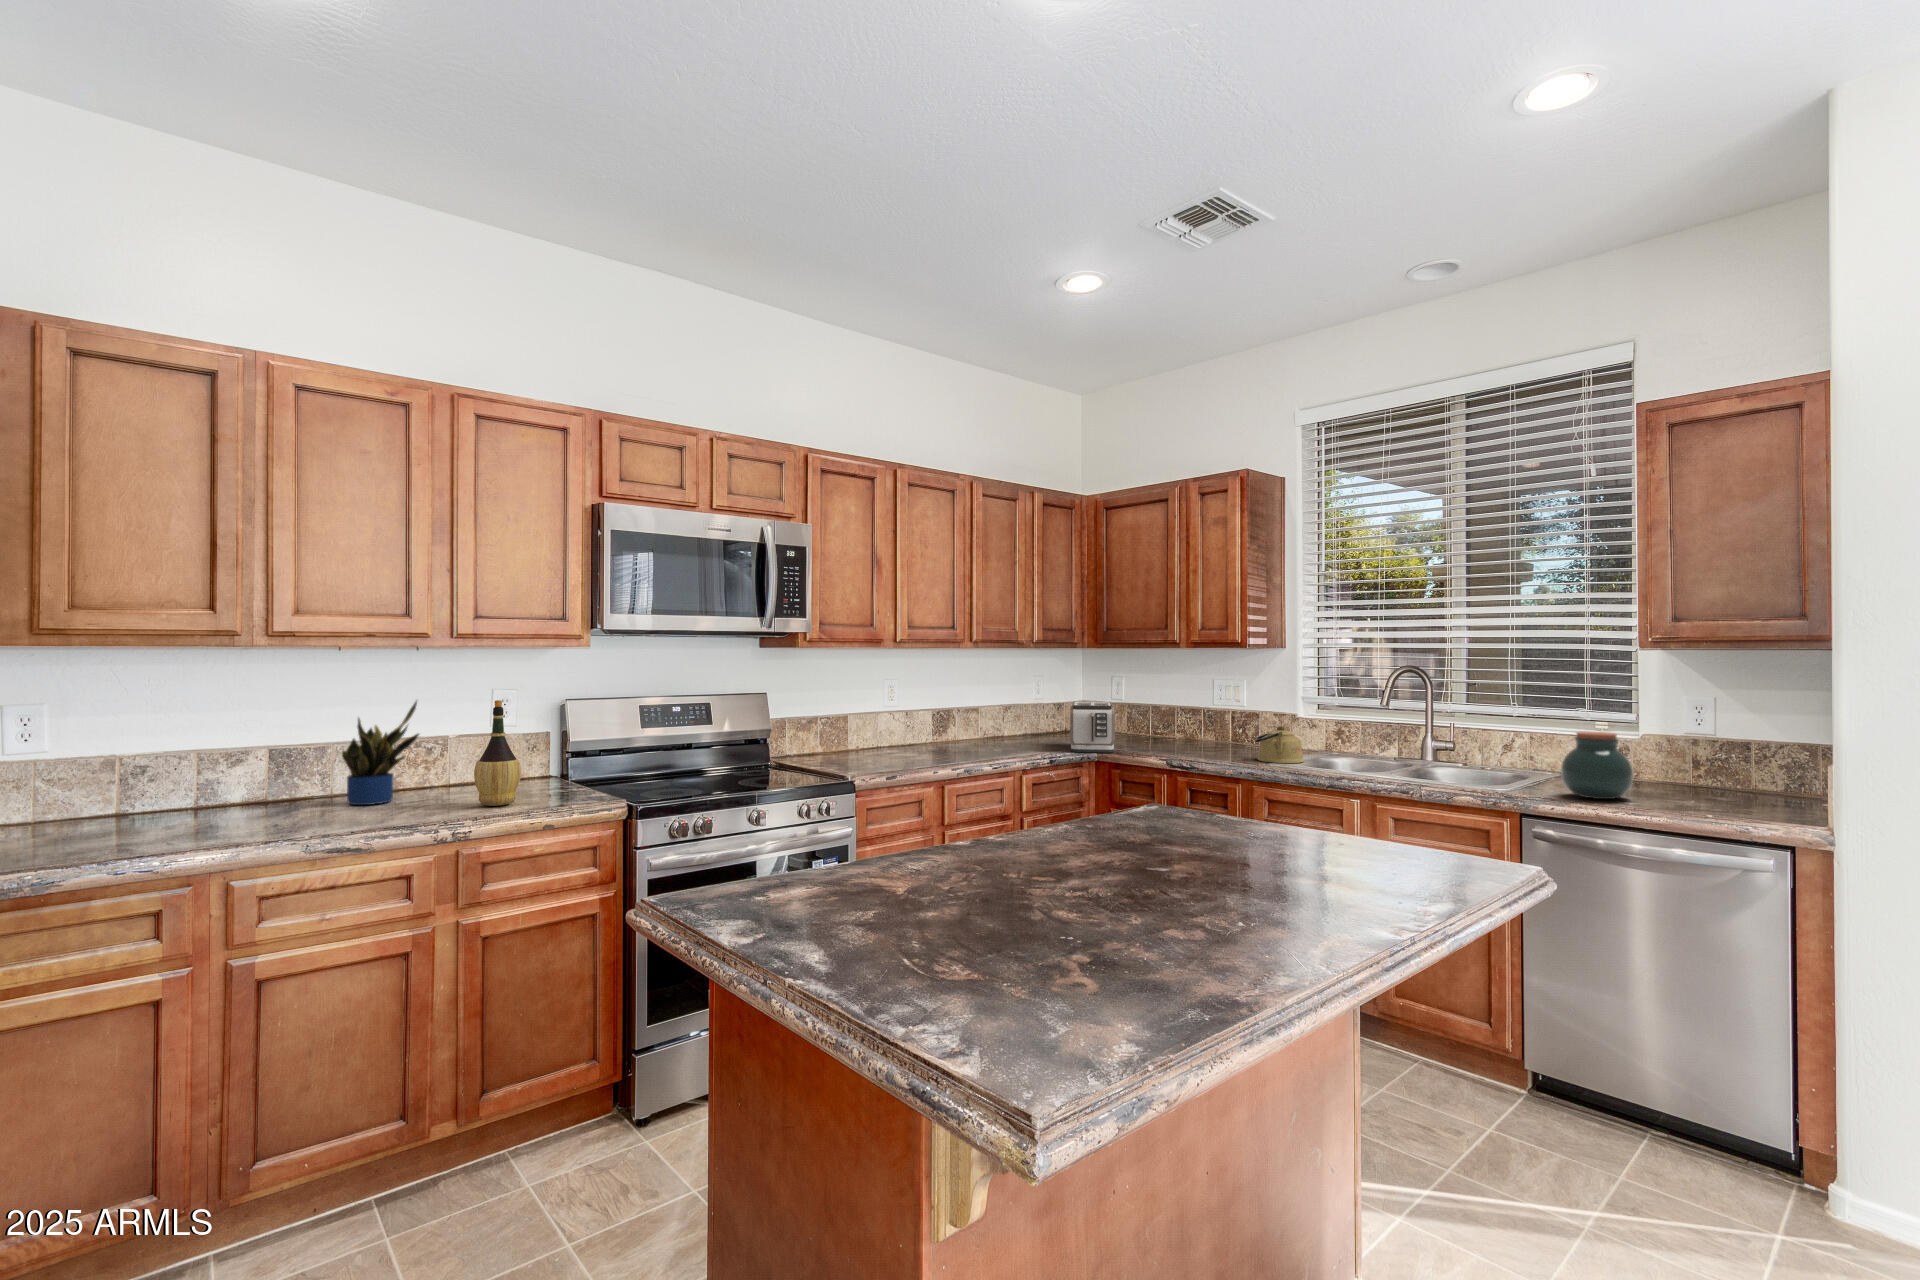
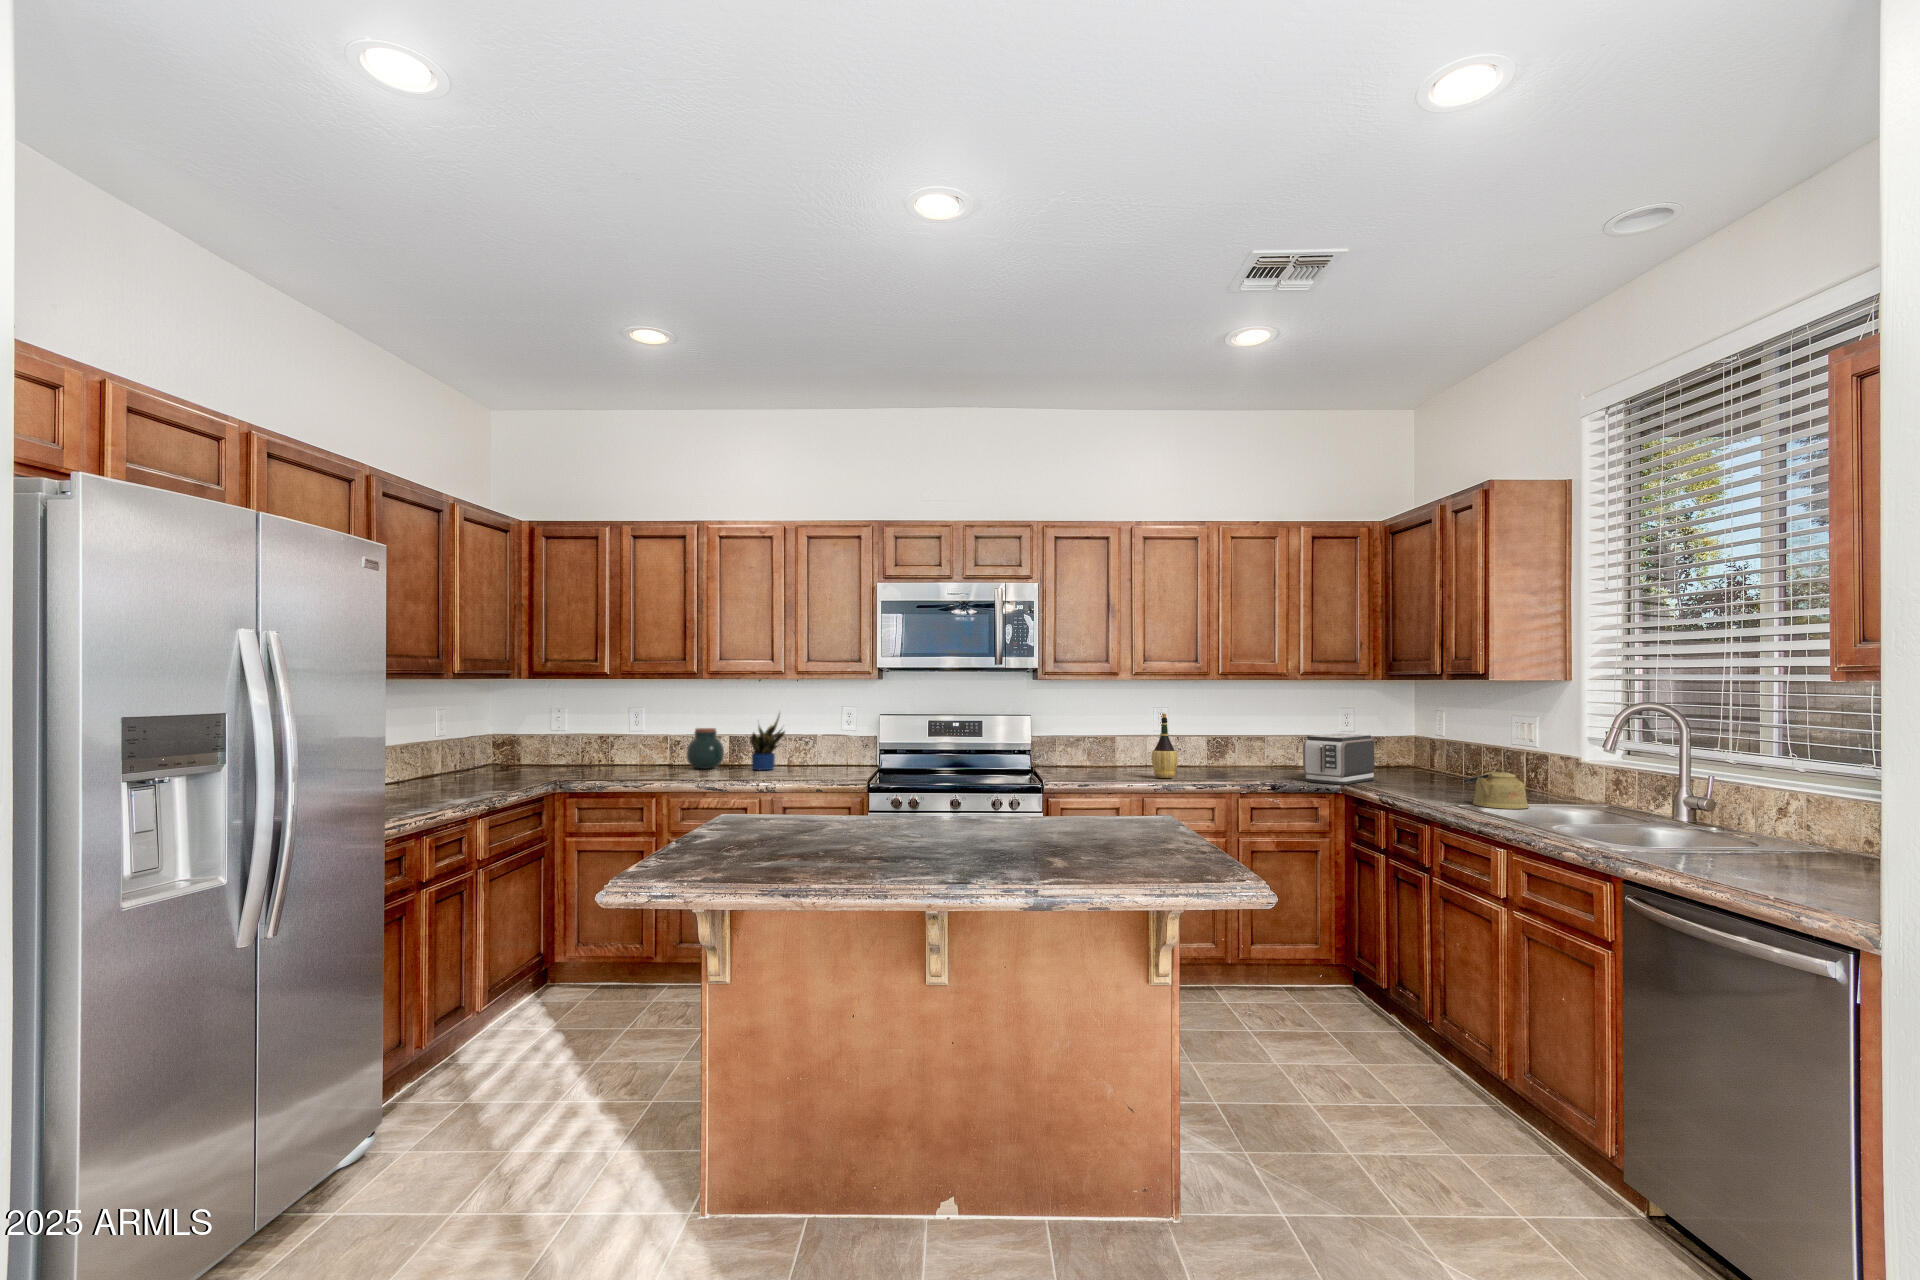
wine bottle: present [474,700,521,806] -> present [1151,714,1178,778]
jar: present [1561,732,1633,799] -> present [686,728,724,769]

